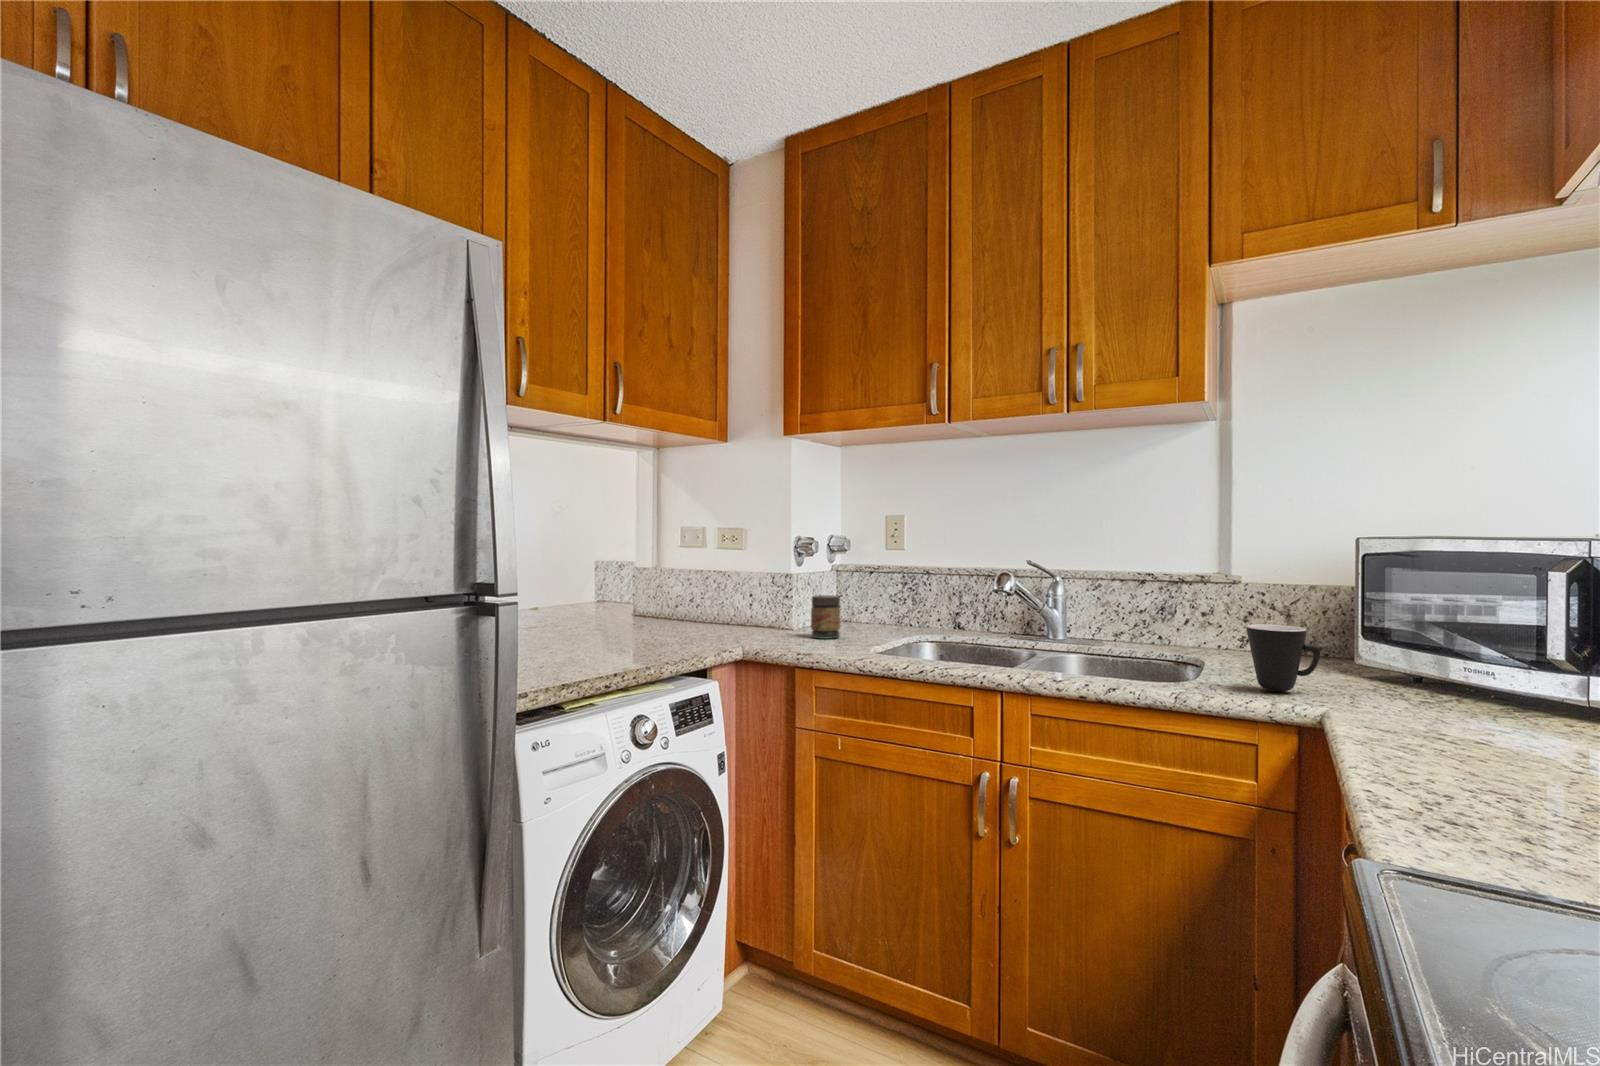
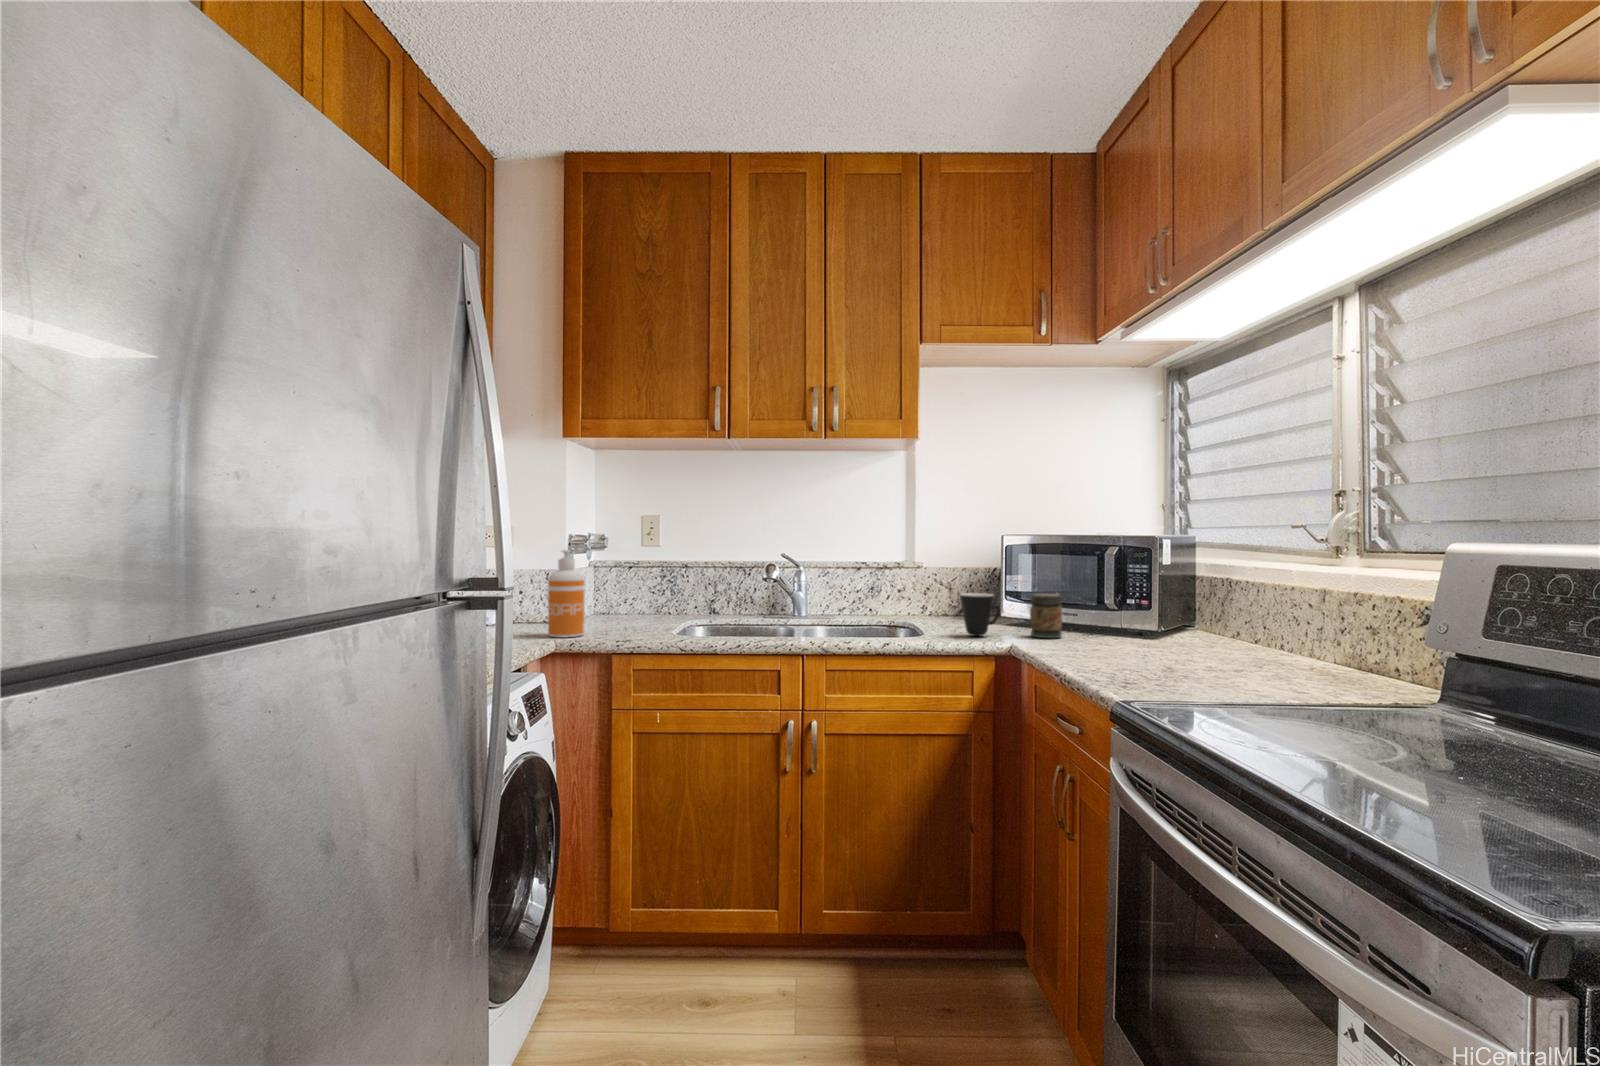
soap dispenser: none [752,552,788,644] -> present [548,550,584,637]
jar: present [811,595,840,639] -> present [1030,594,1062,638]

